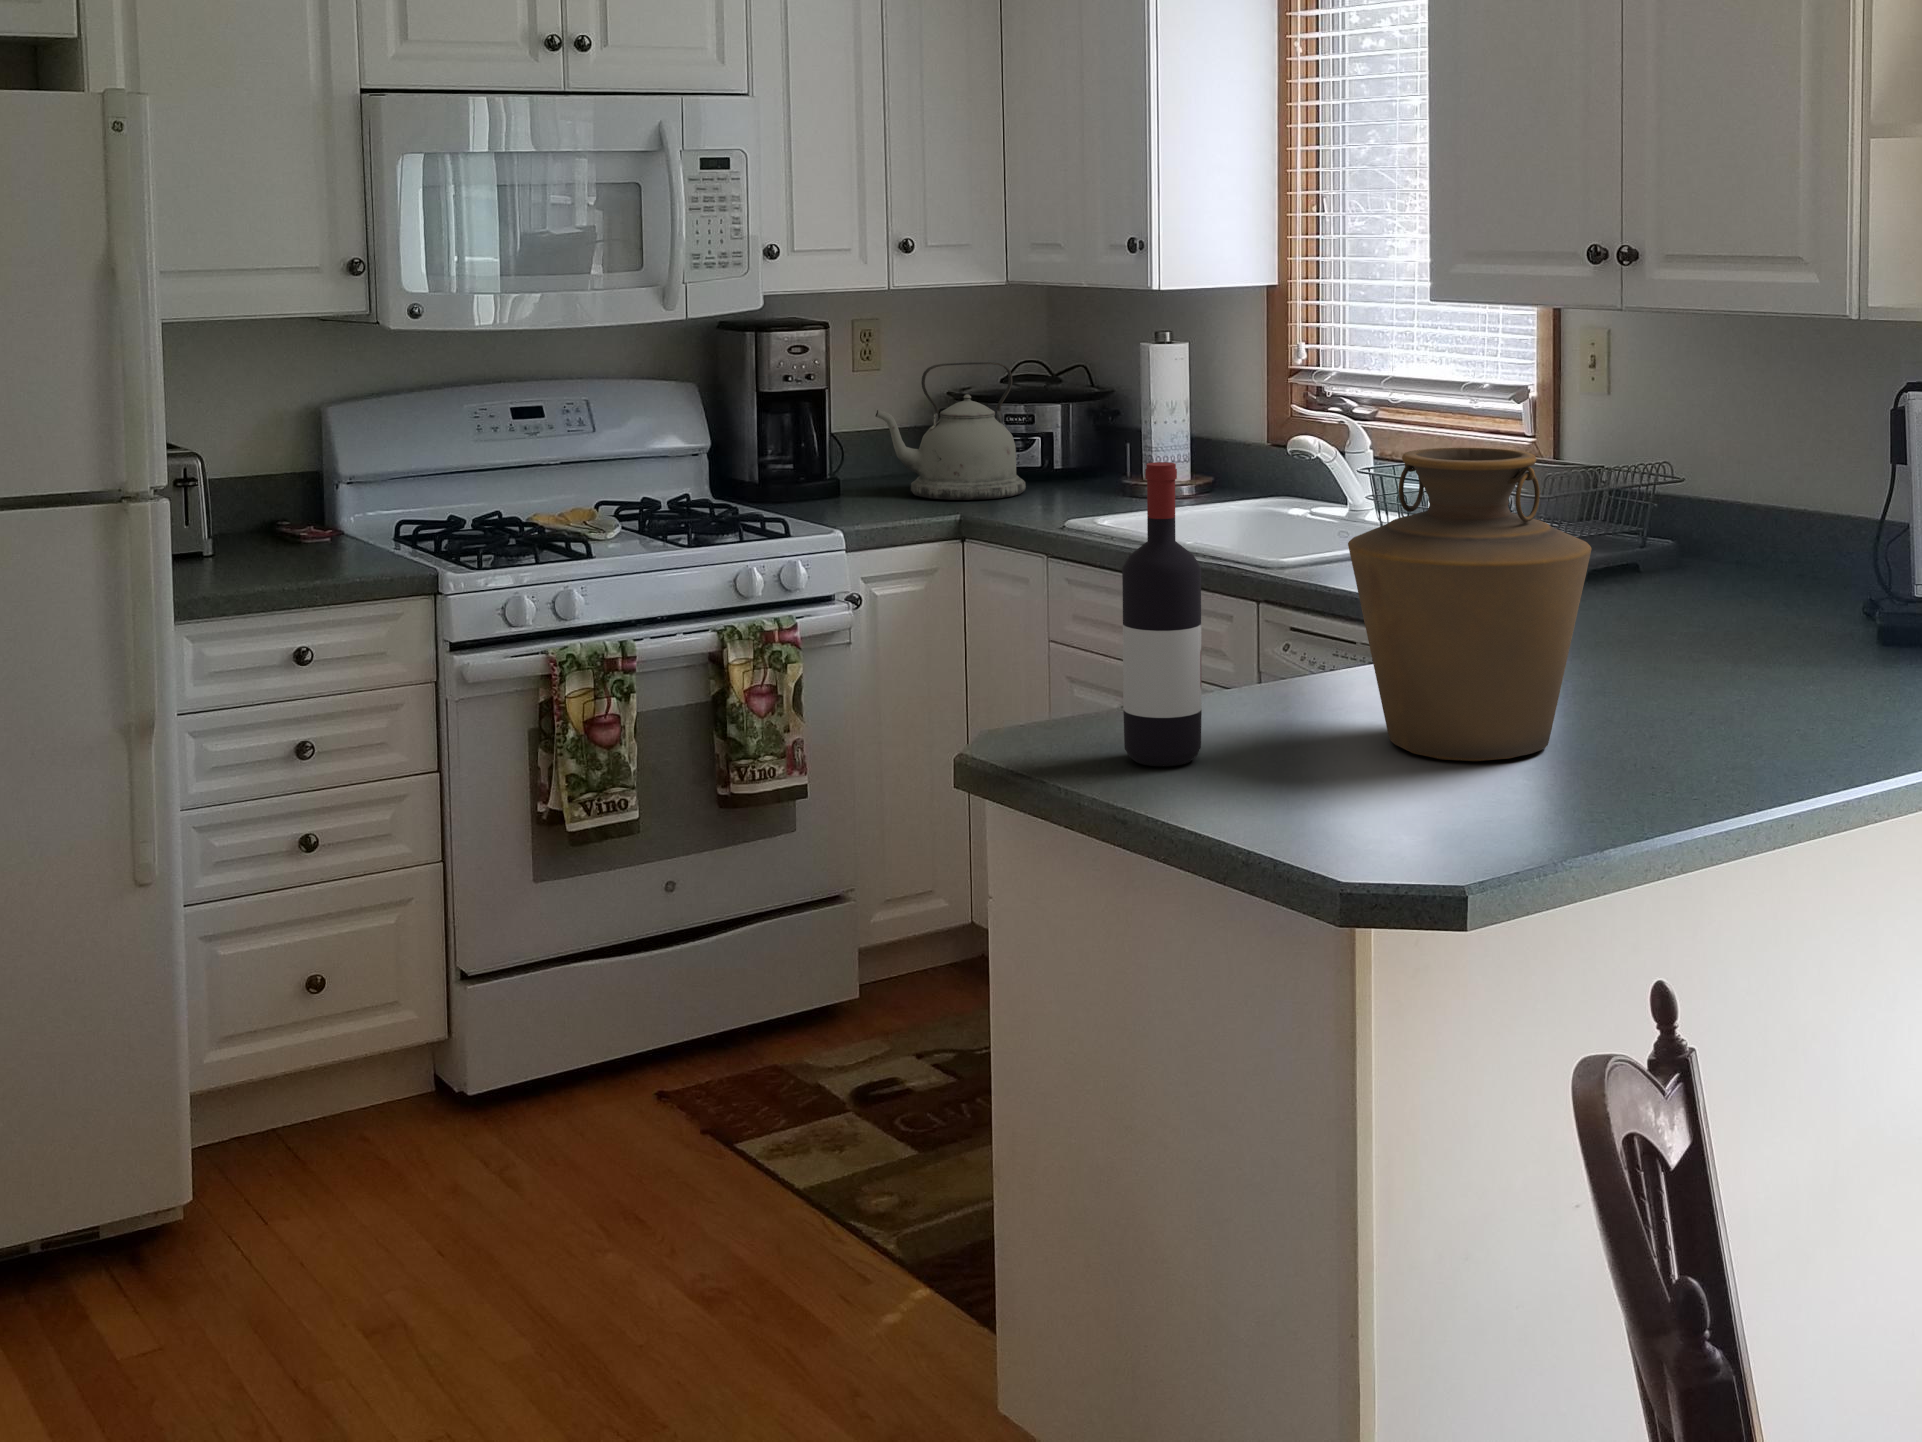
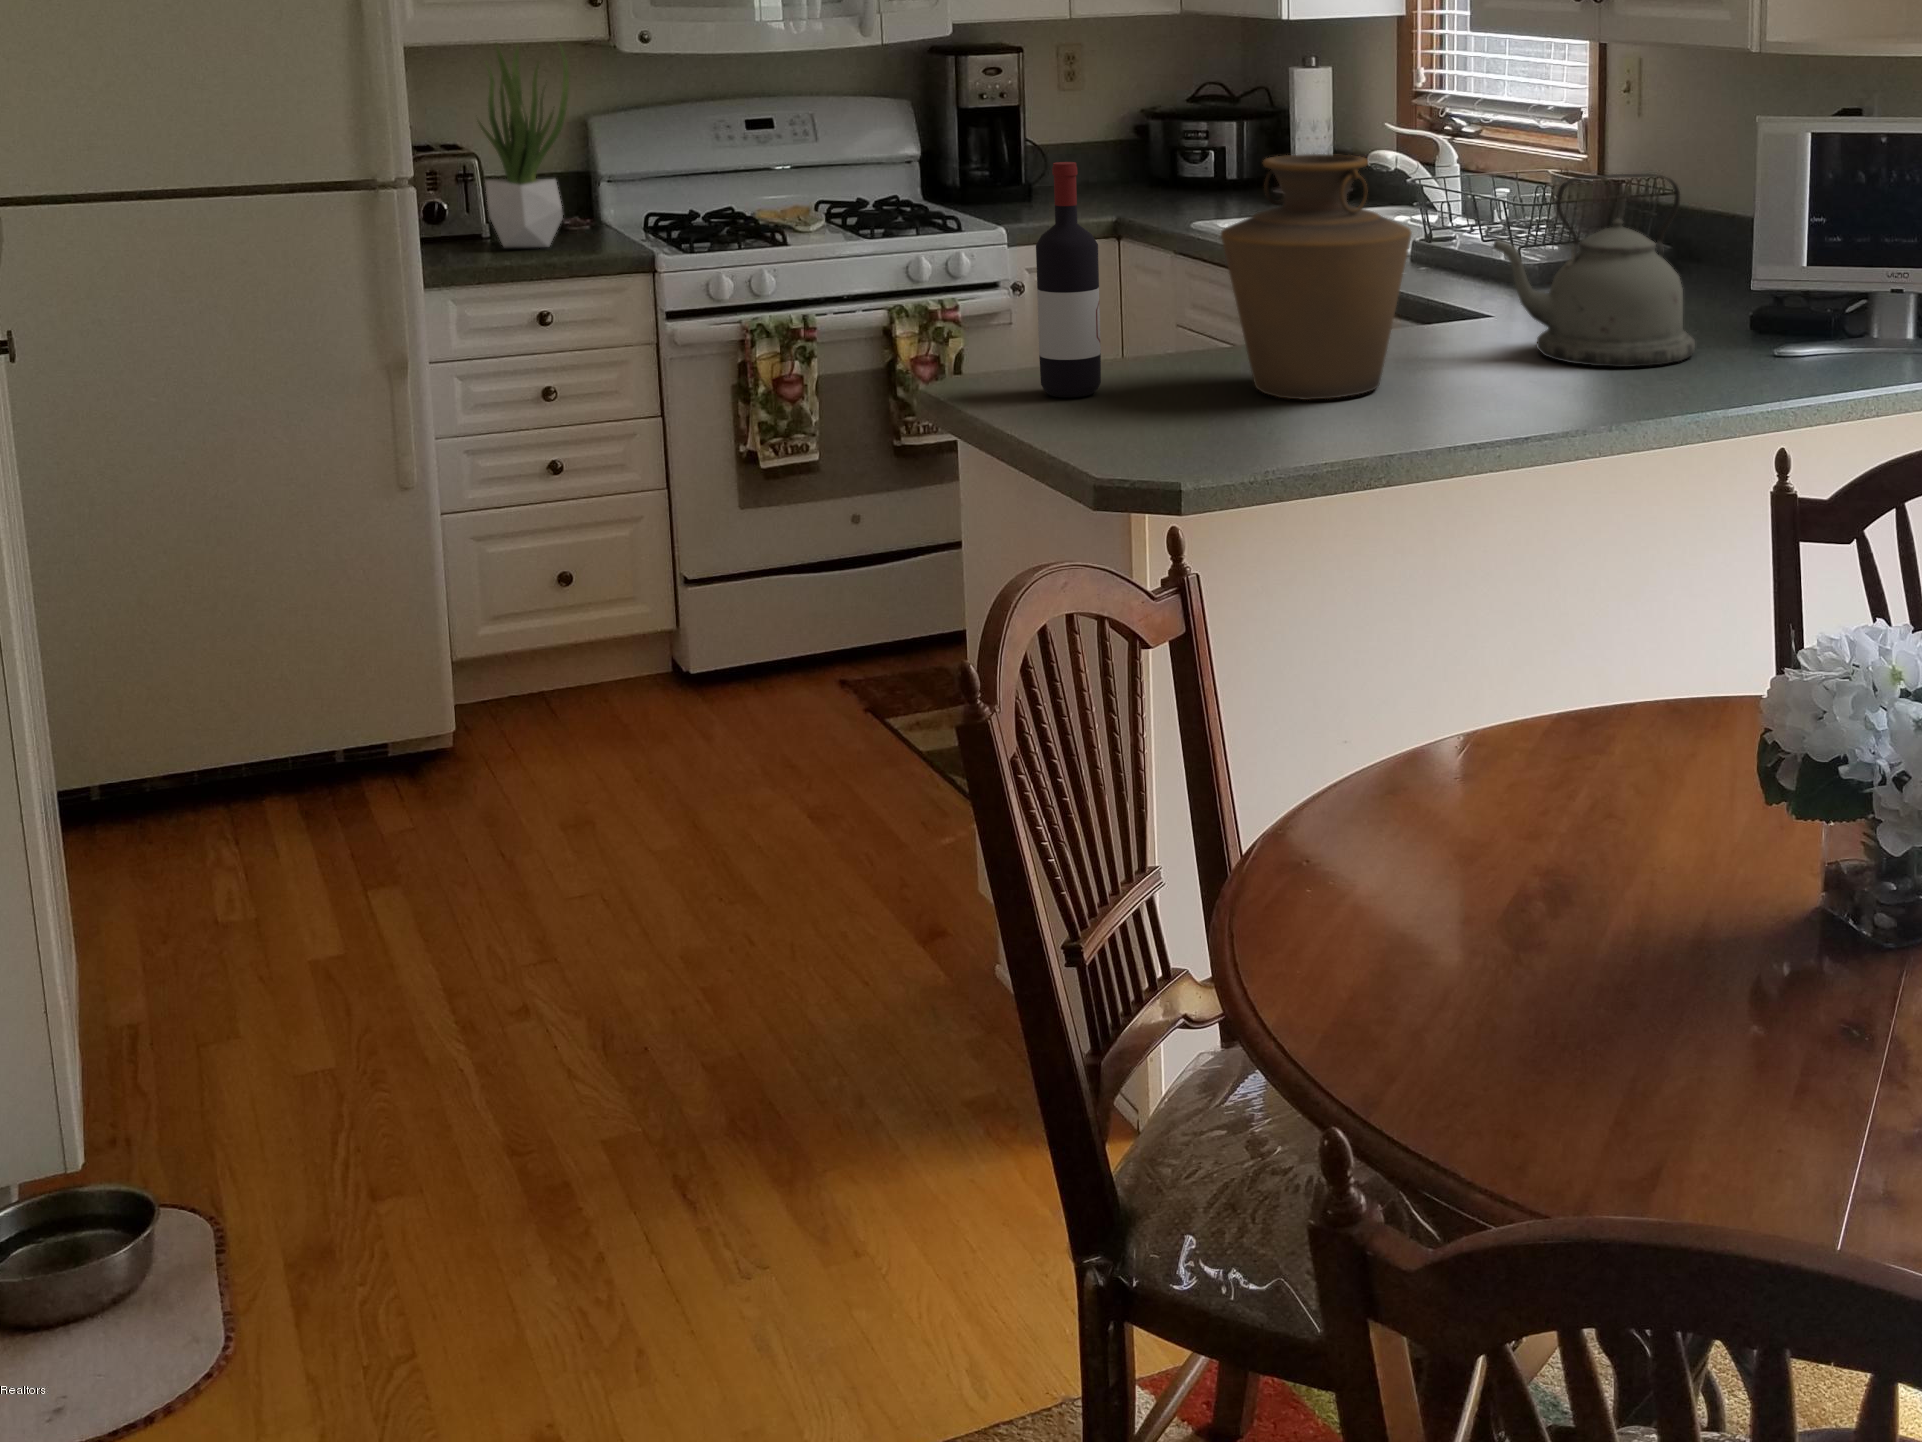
potted plant: none [223,312,336,567] -> present [479,44,569,247]
kettle: present [875,362,1026,500] -> present [1493,174,1695,367]

